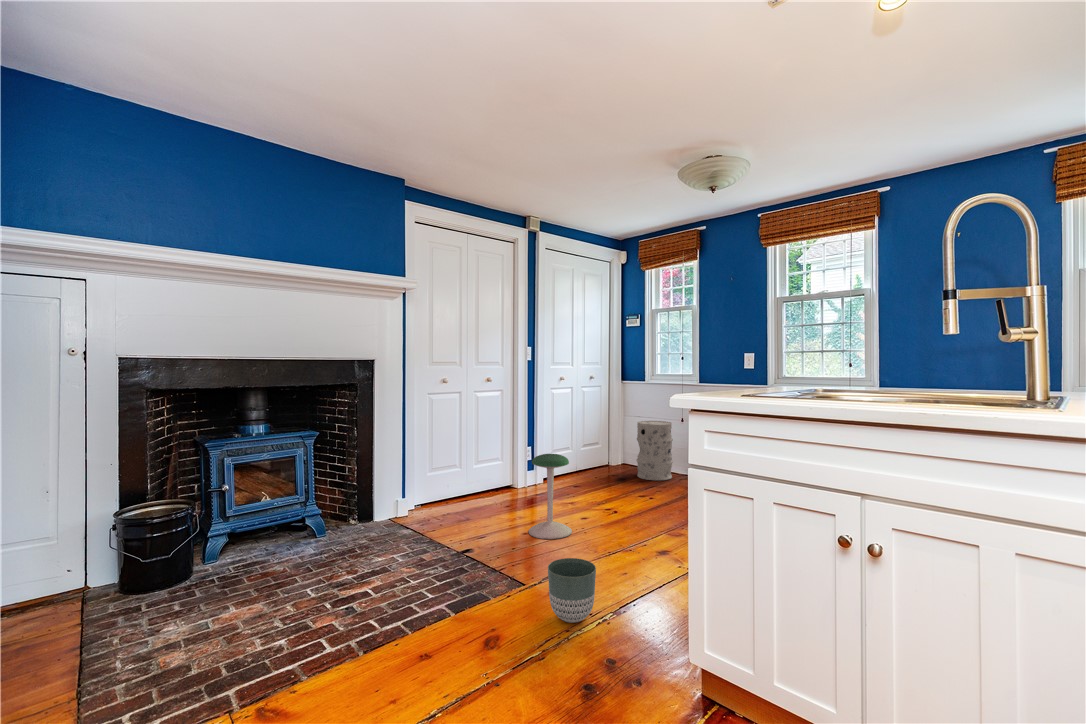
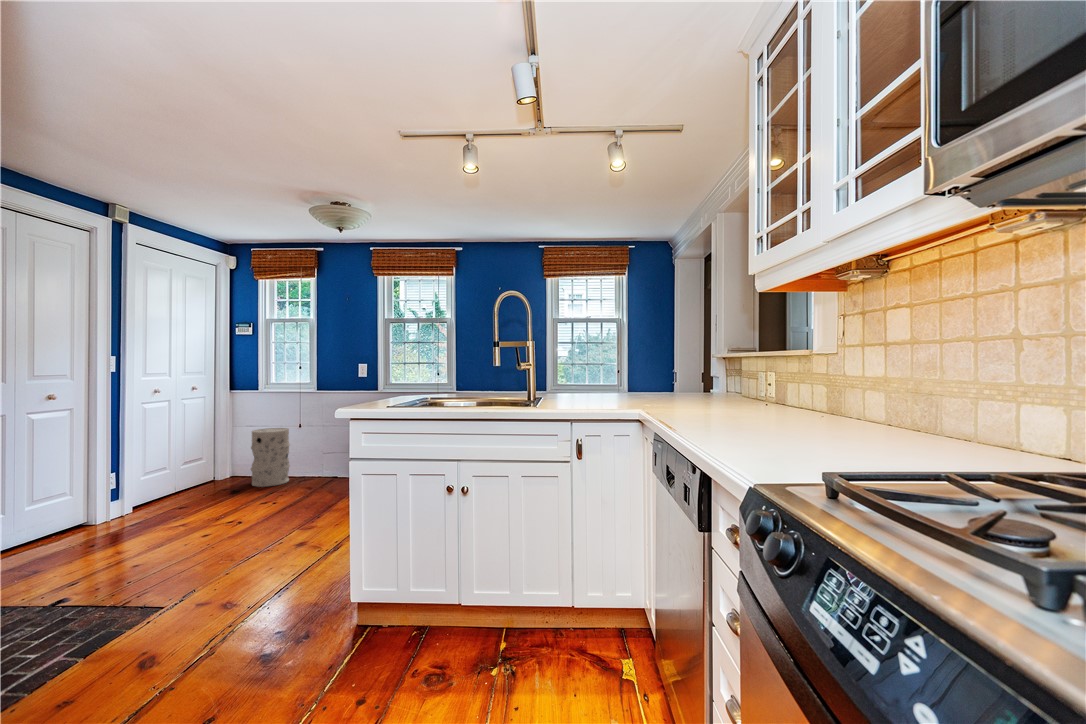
stool: present [529,454,572,539] -> none [136,474,195,569]
planter: present [548,558,596,623] -> none [199,567,254,630]

